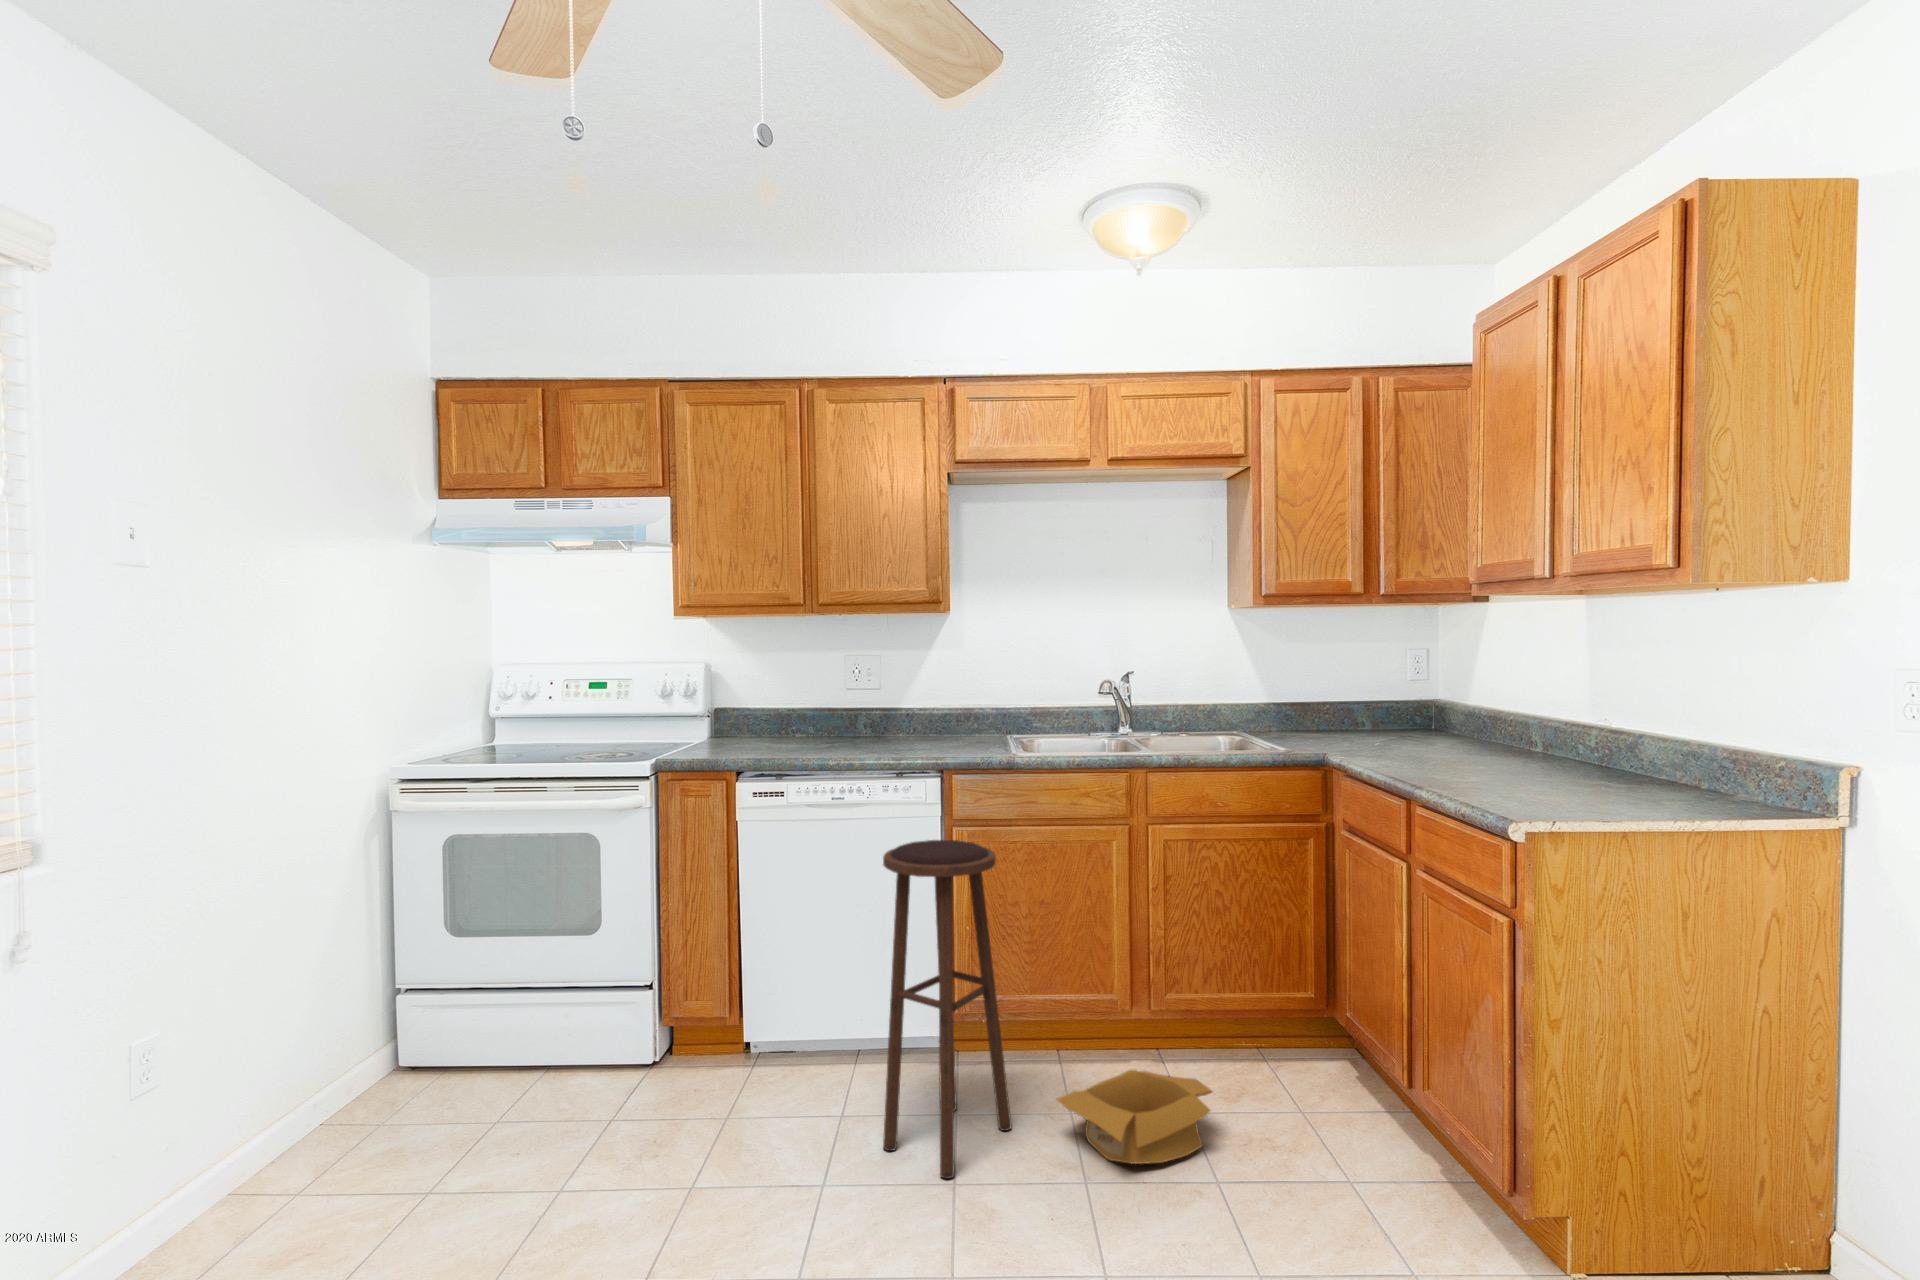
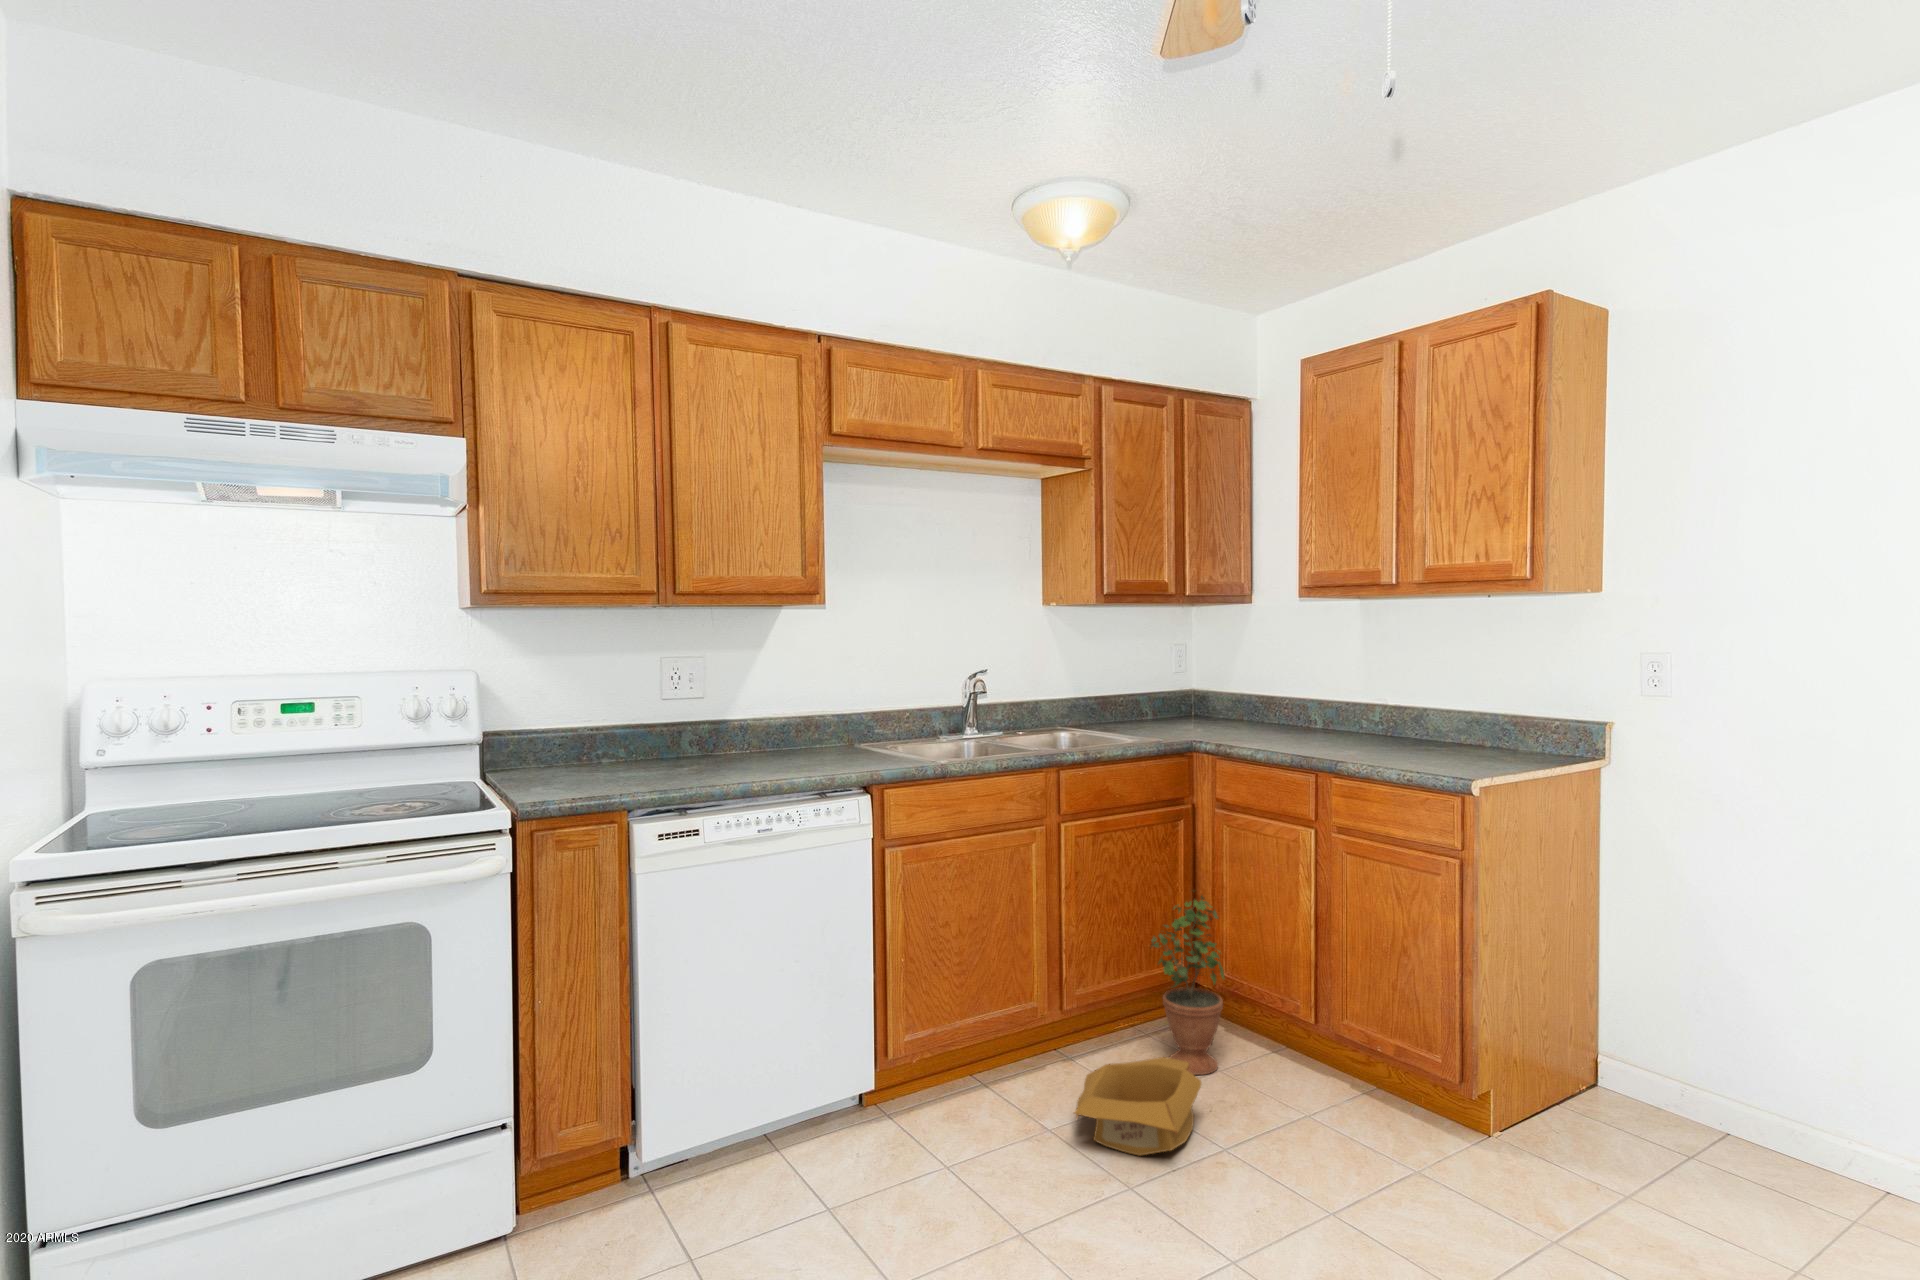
stool: present [883,840,1011,1179] -> none [918,860,1043,1229]
potted plant: none [1227,916,1313,1118] -> present [1151,896,1225,1075]

